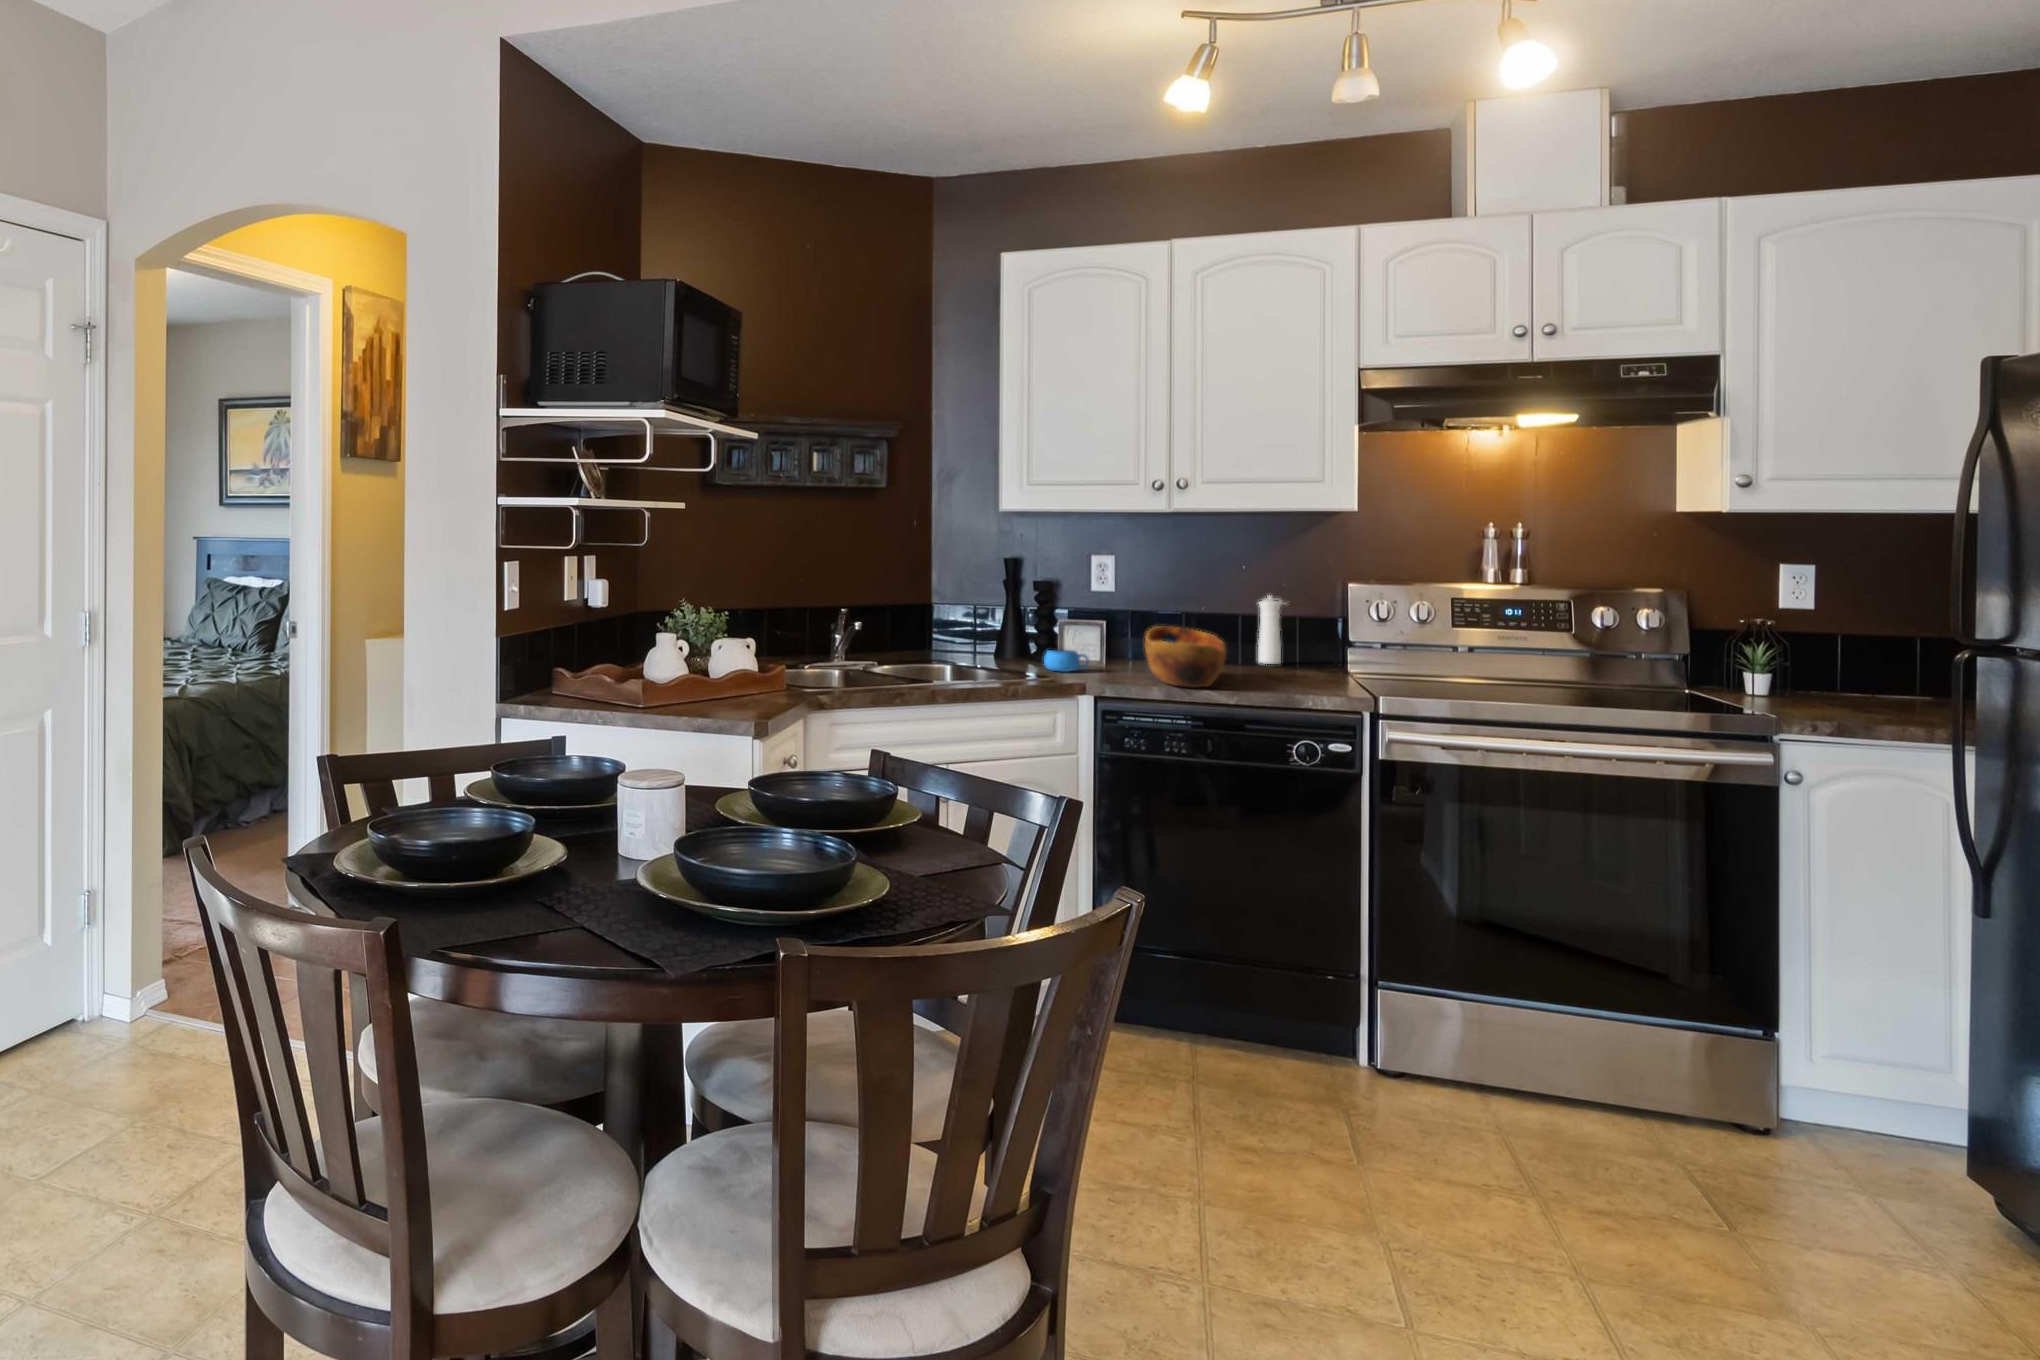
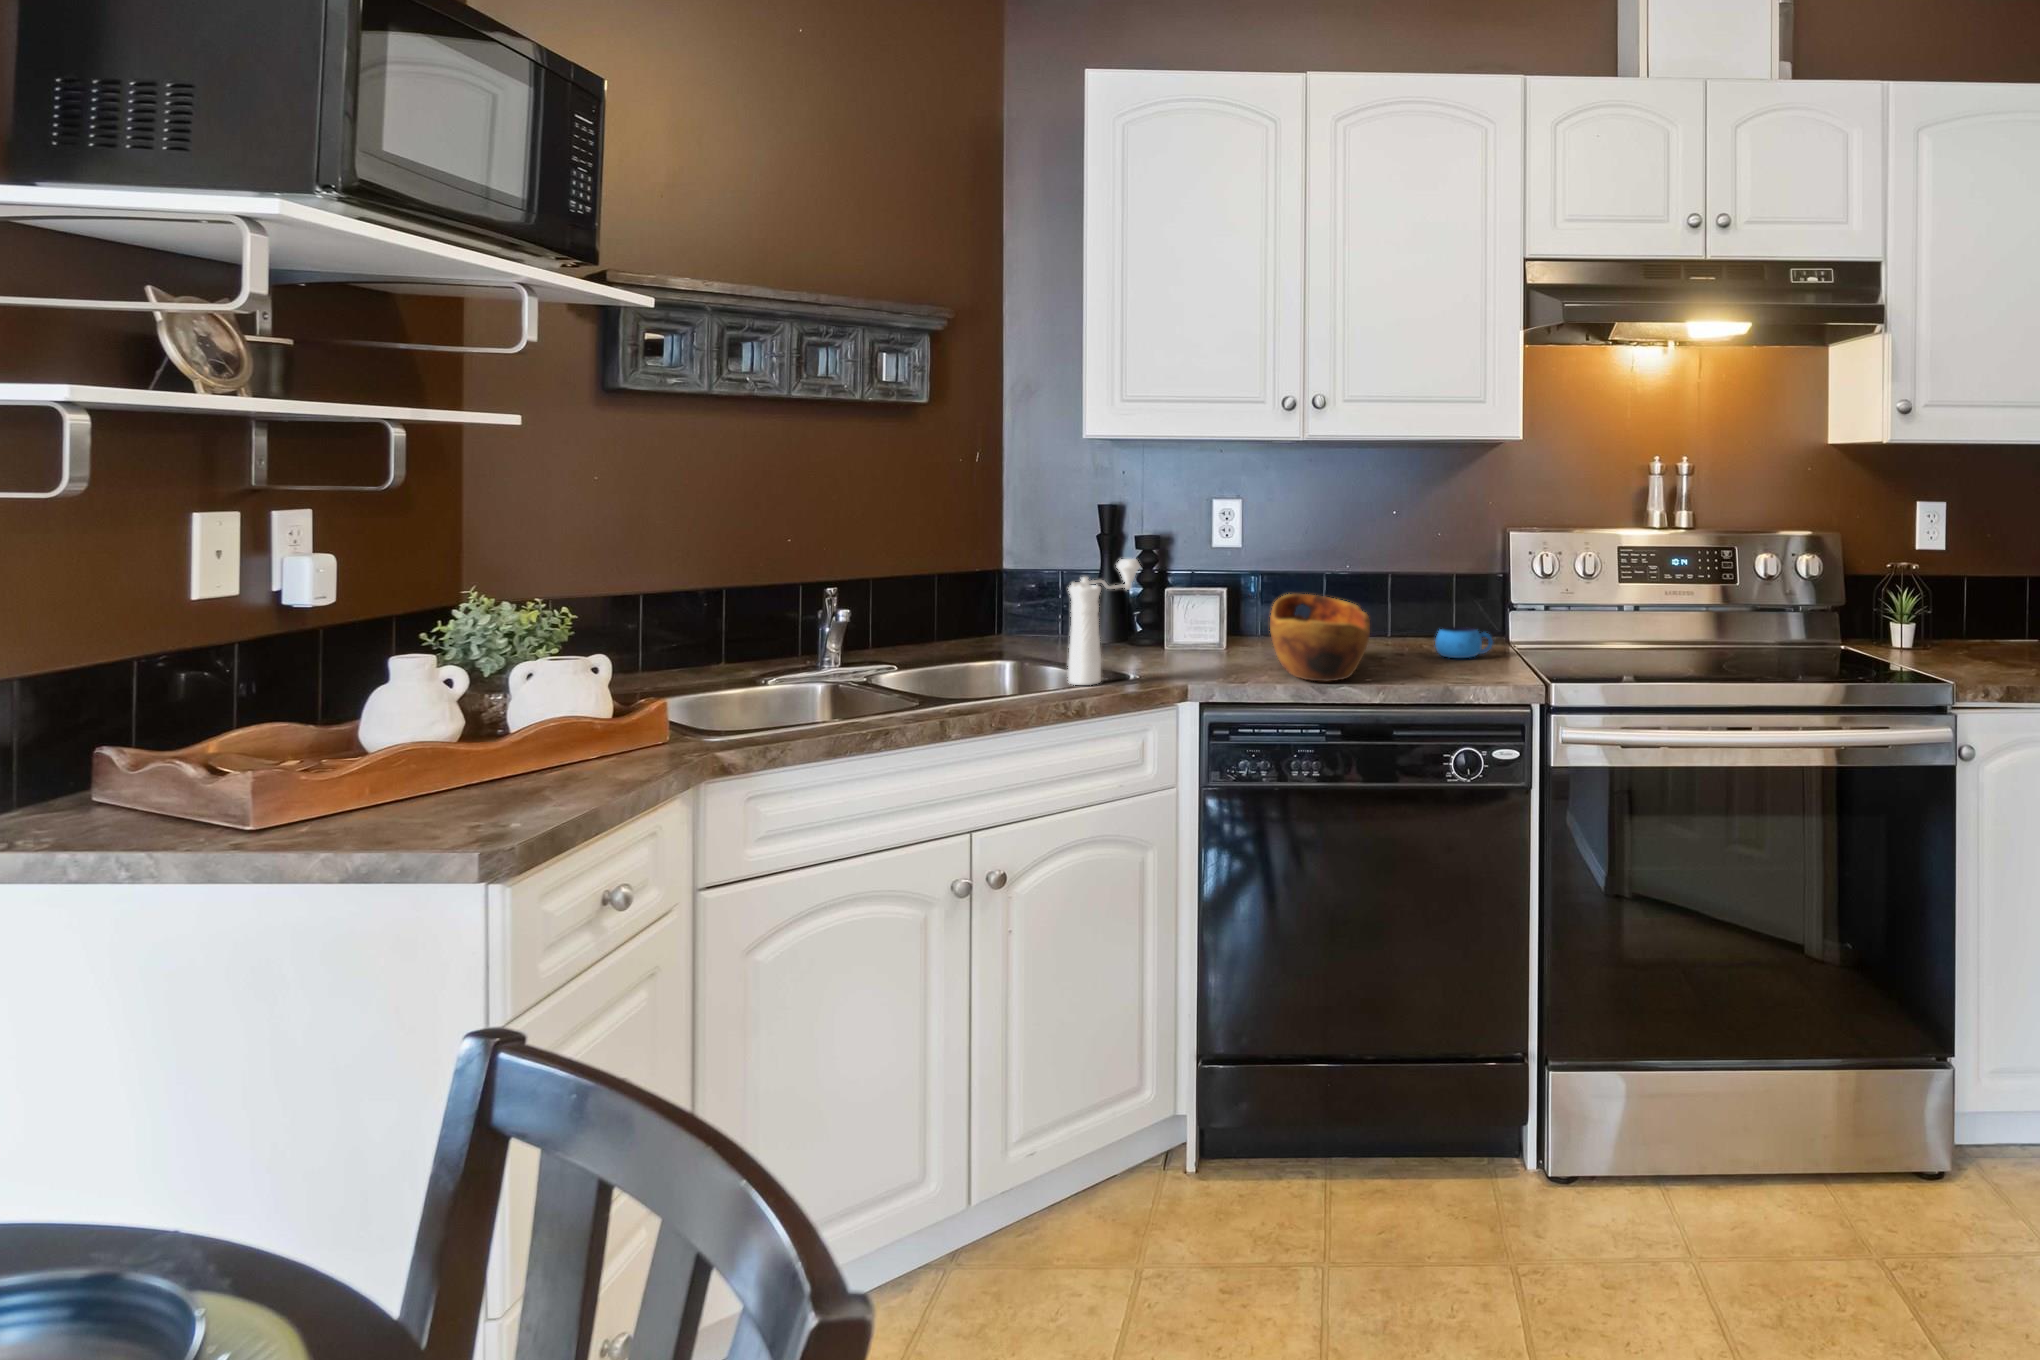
pepper mill: present [1258,596,1283,664] -> present [1068,559,1140,685]
mug: present [1044,649,1089,672] -> present [1435,627,1493,658]

